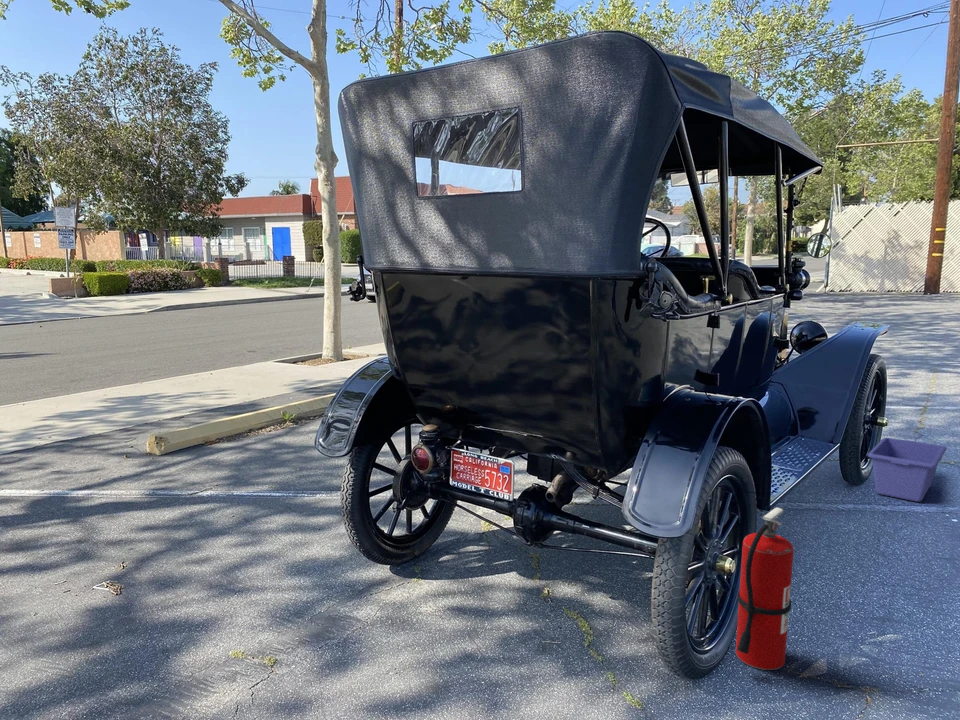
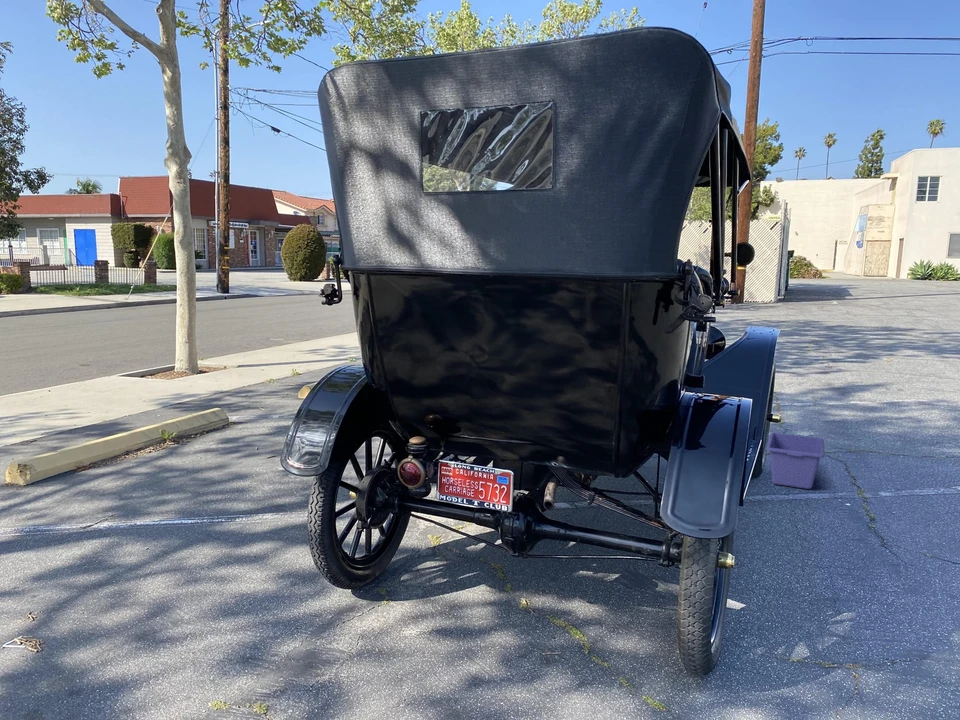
fire extinguisher: present [736,508,794,670] -> none [725,500,781,655]

